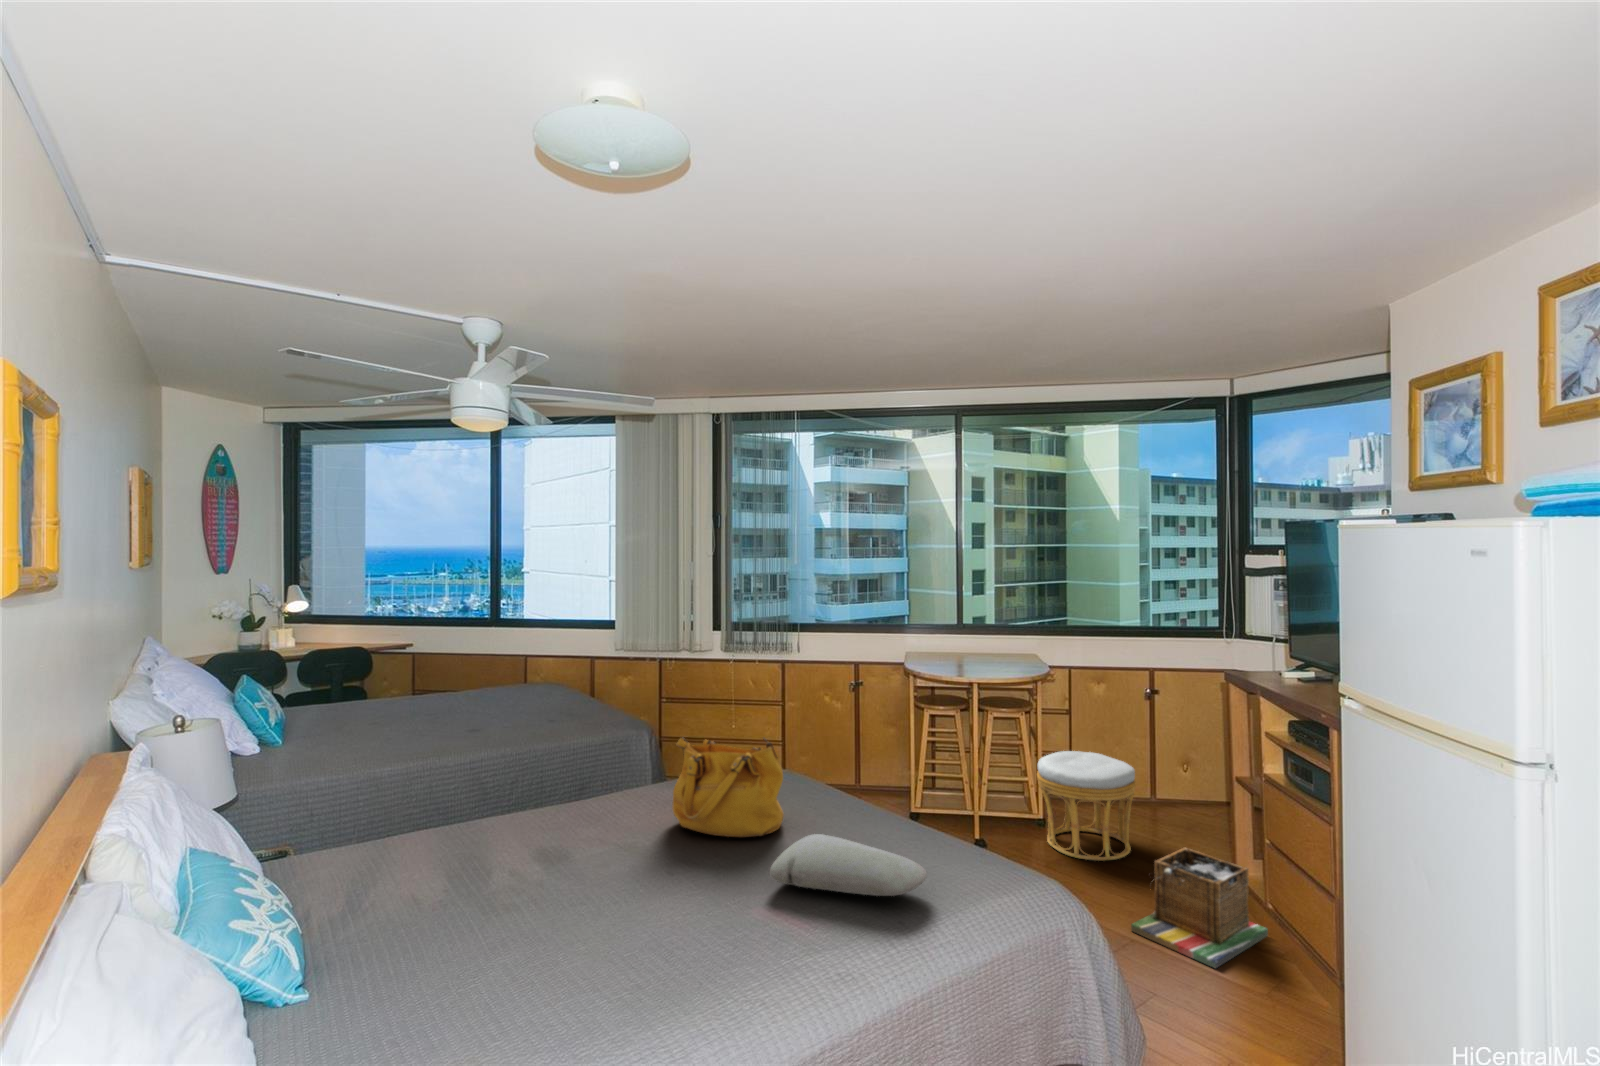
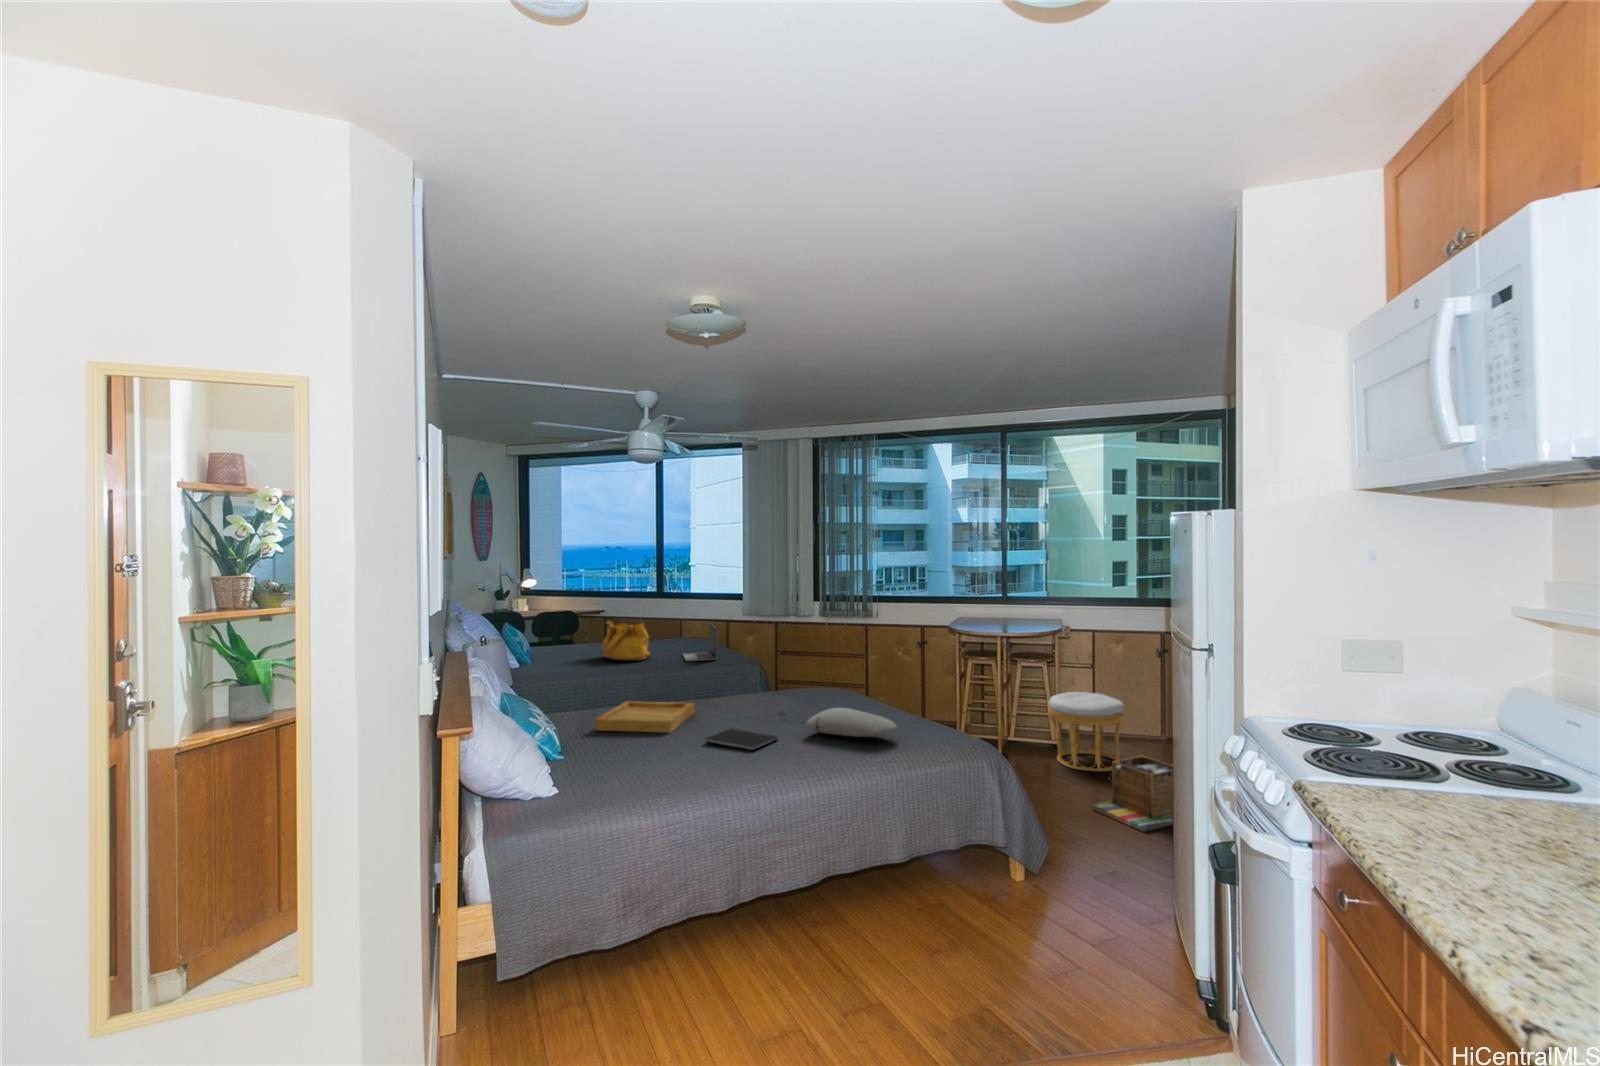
laptop: none [531,668,584,729] -> present [682,623,717,661]
handbag: present [673,738,784,837] -> present [602,621,650,661]
tray: none [381,824,564,898] -> present [595,701,695,733]
notebook: none [593,884,724,942] -> present [706,729,777,750]

